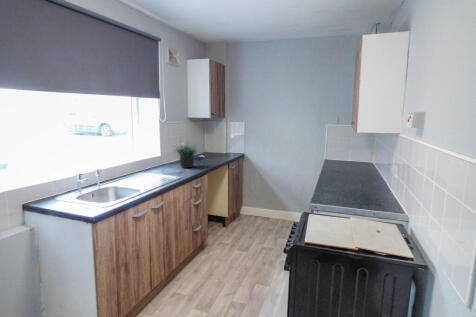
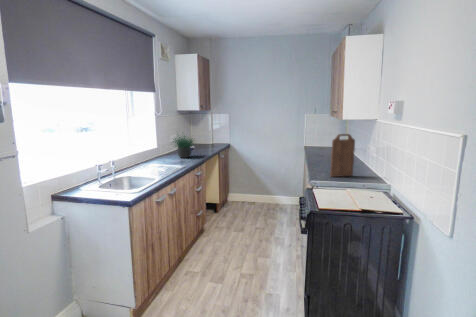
cutting board: none [335,149,367,200] -> present [330,134,355,177]

